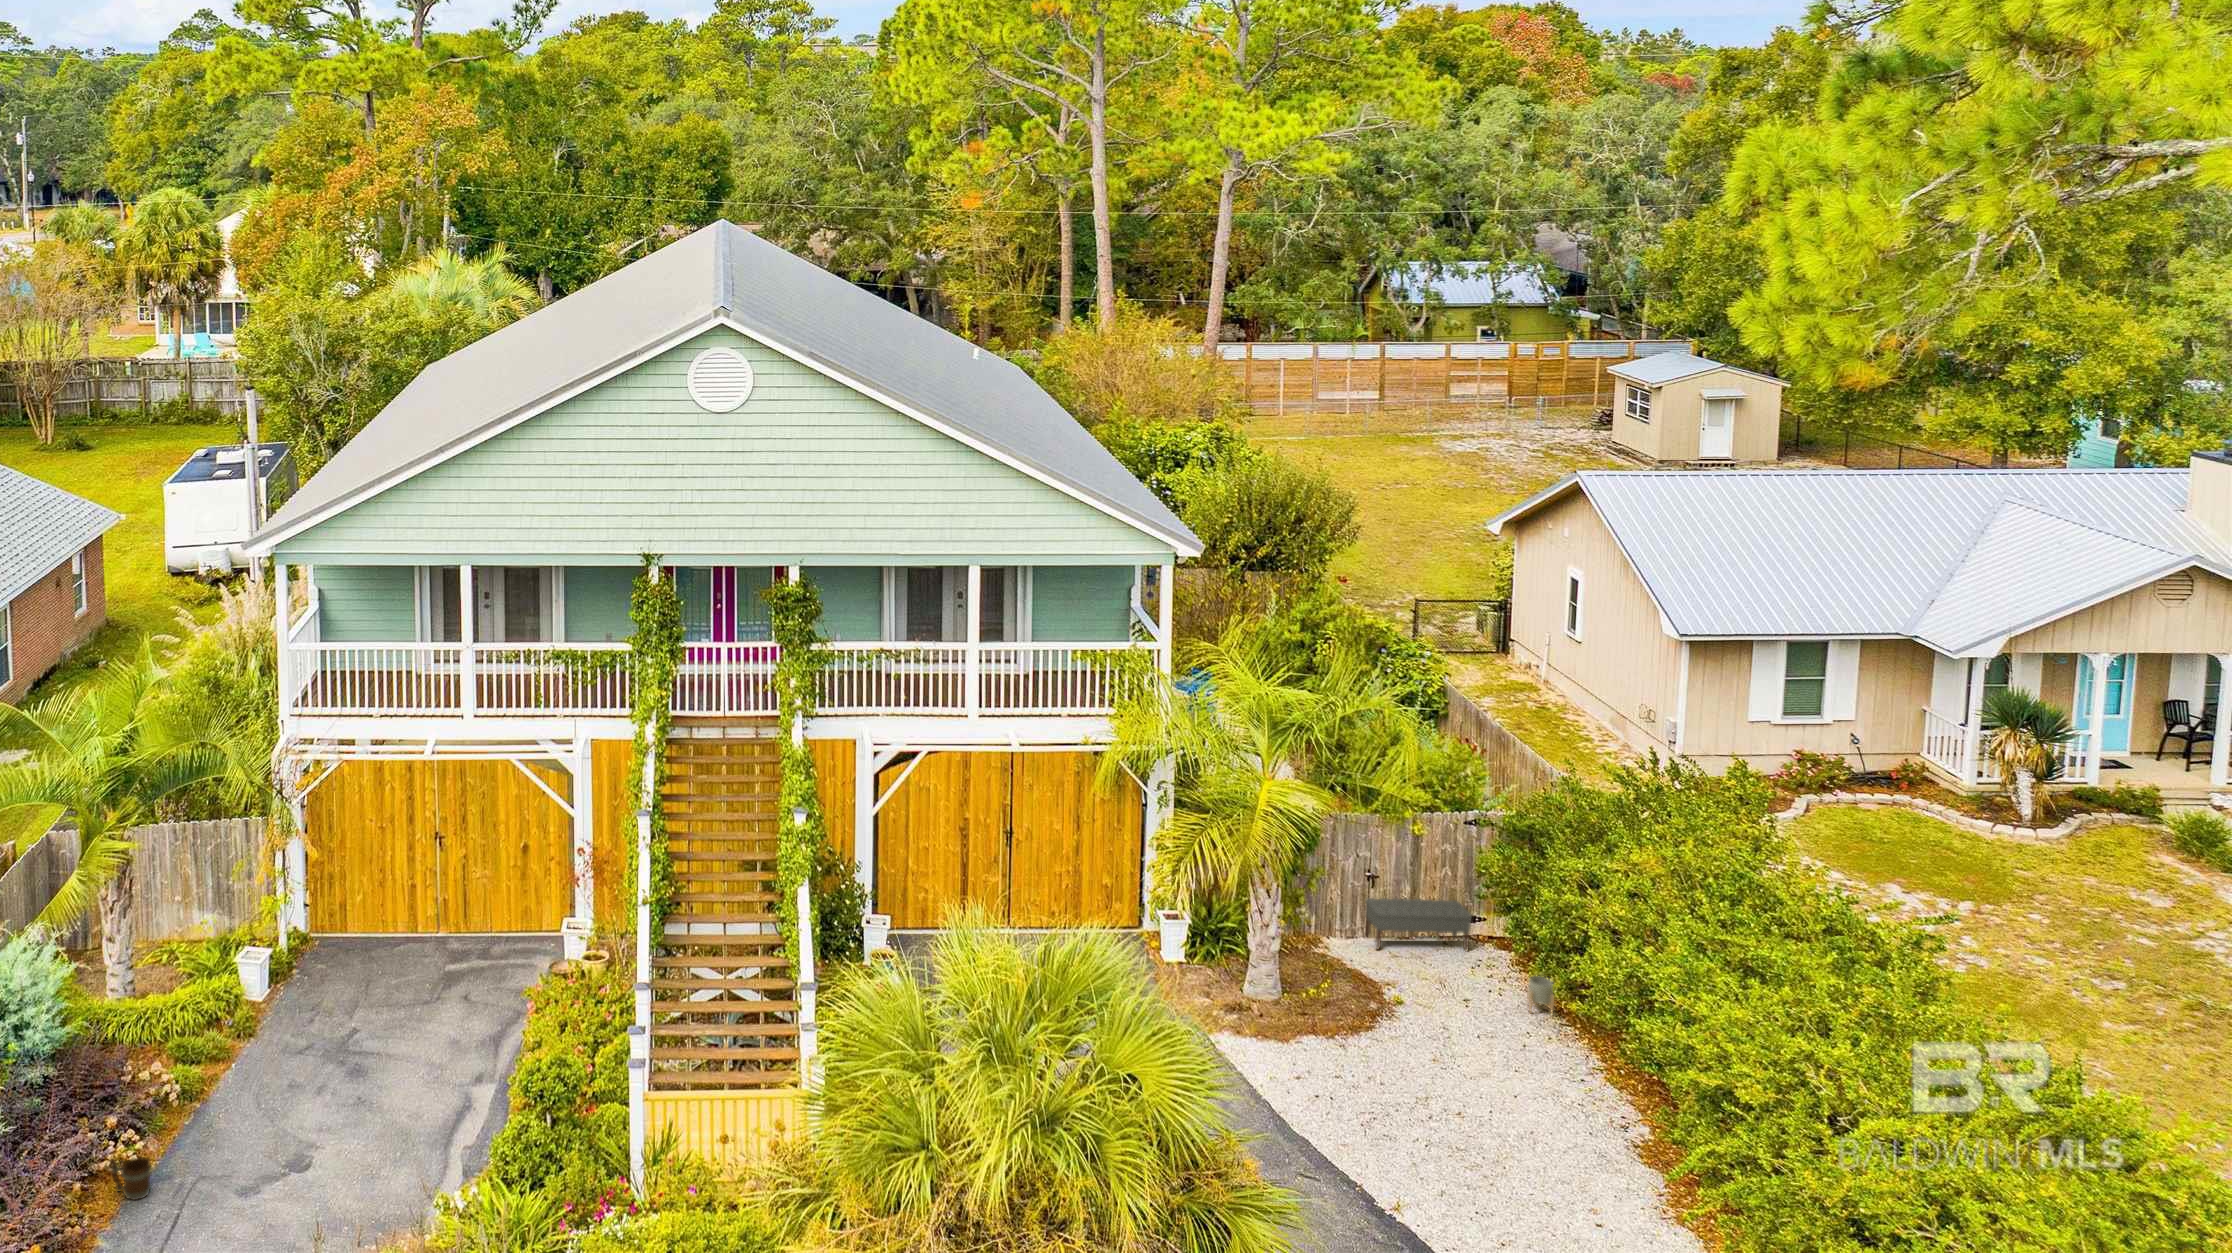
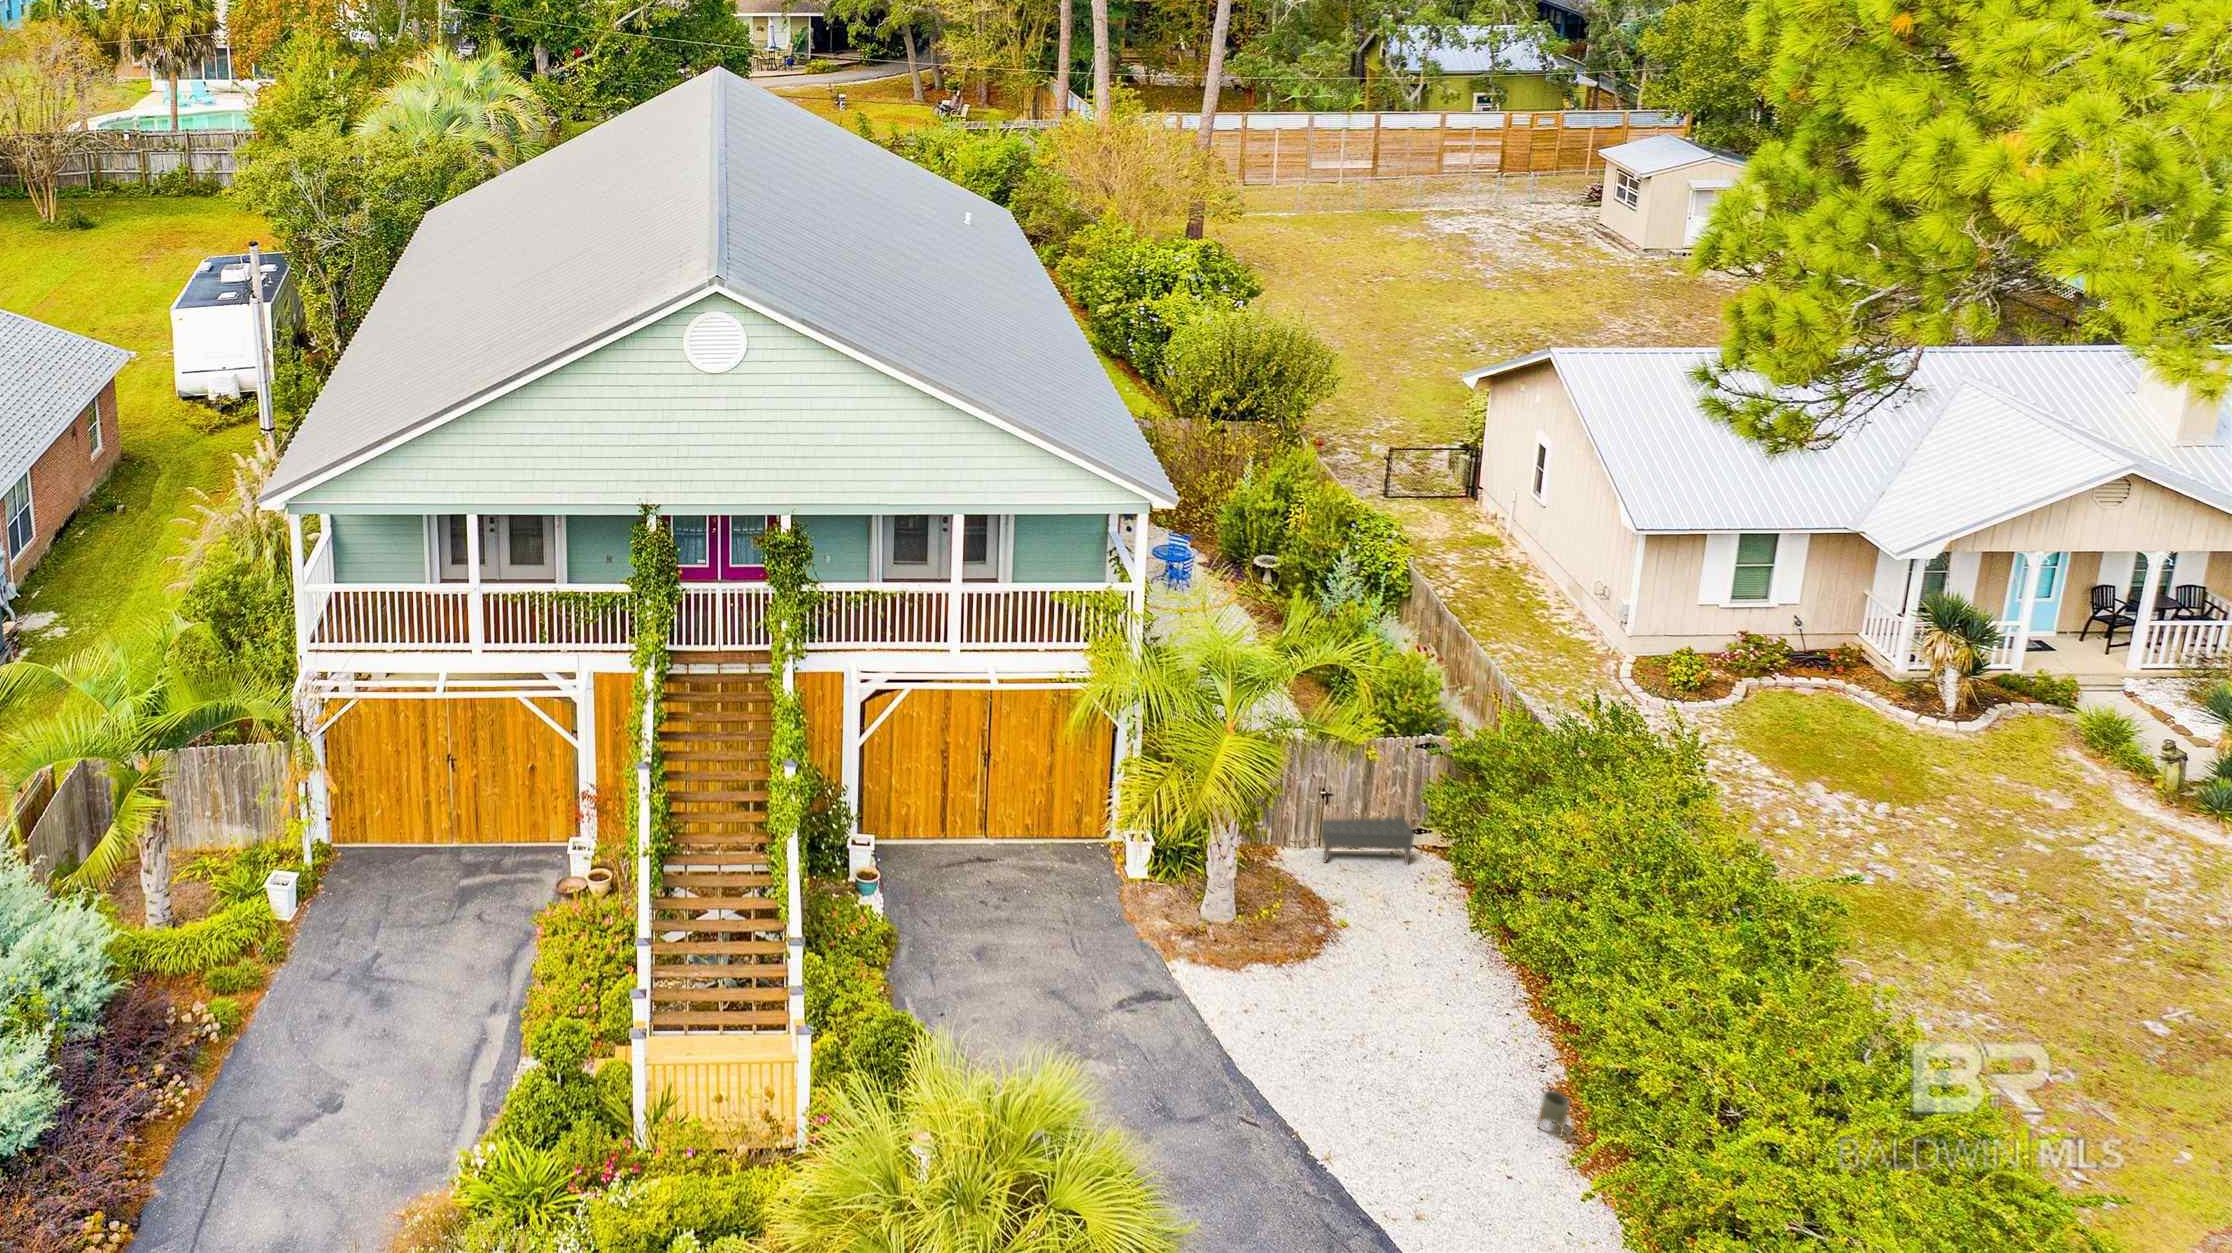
planter: present [1527,977,1554,1015] -> present [1537,1090,1569,1135]
bucket: present [110,1157,152,1200] -> none [167,1101,206,1140]

